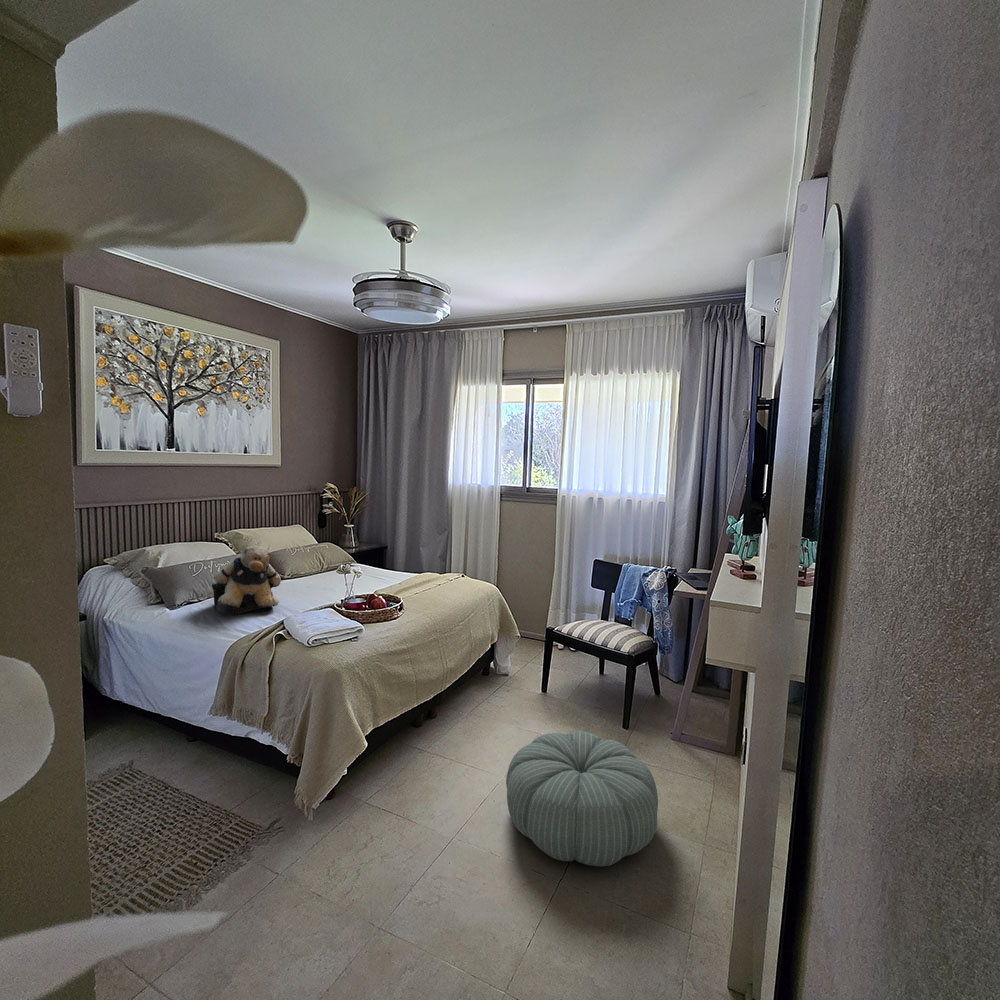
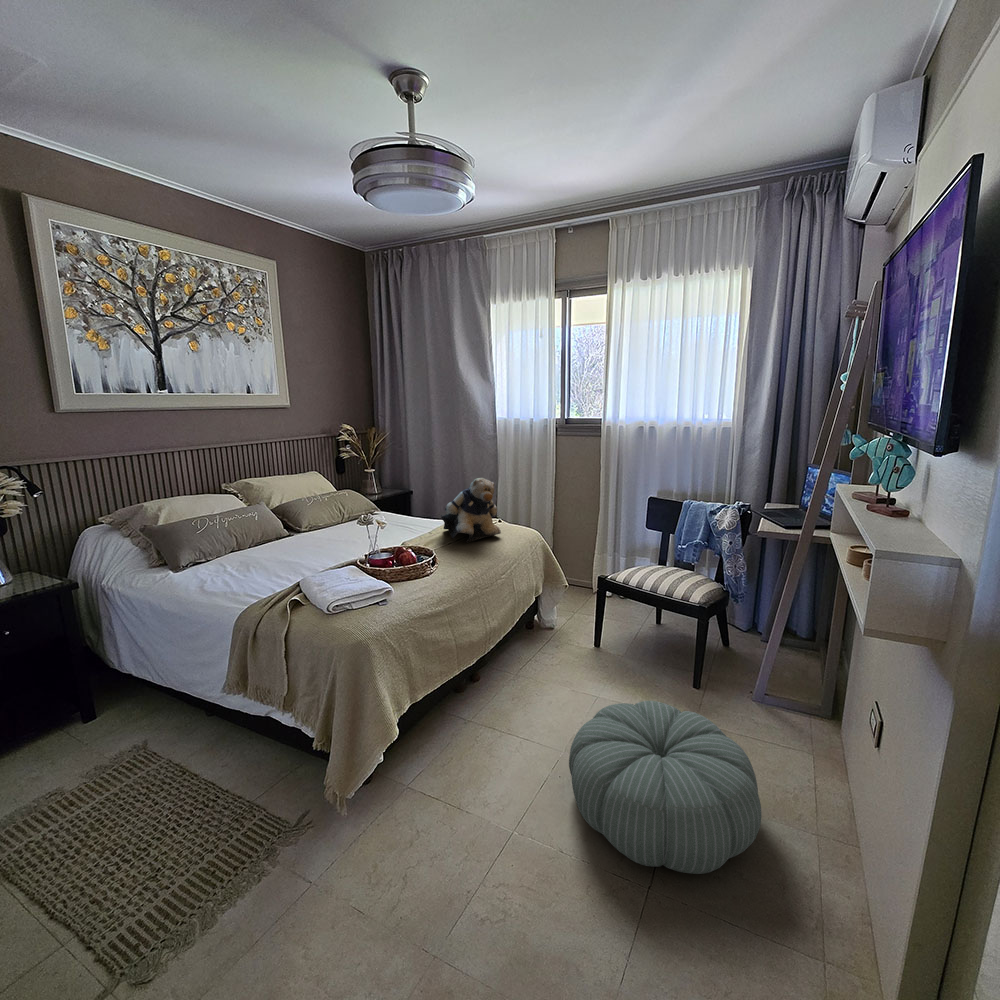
teddy bear: present [212,546,281,614] -> present [441,478,501,543]

